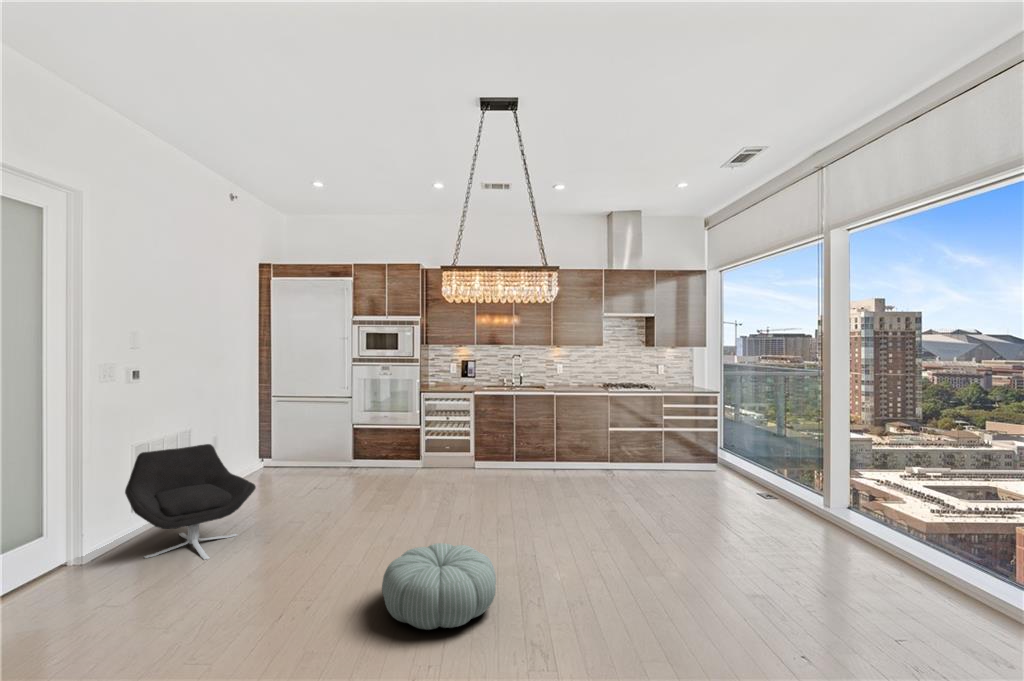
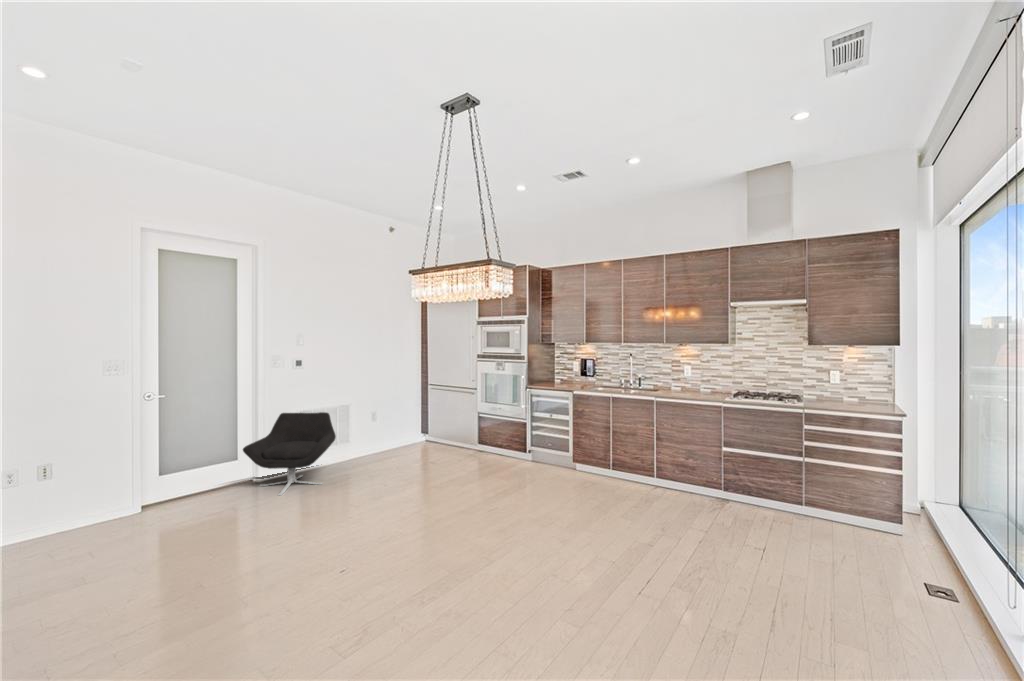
pouf: present [382,543,496,630] -> none [250,520,369,601]

